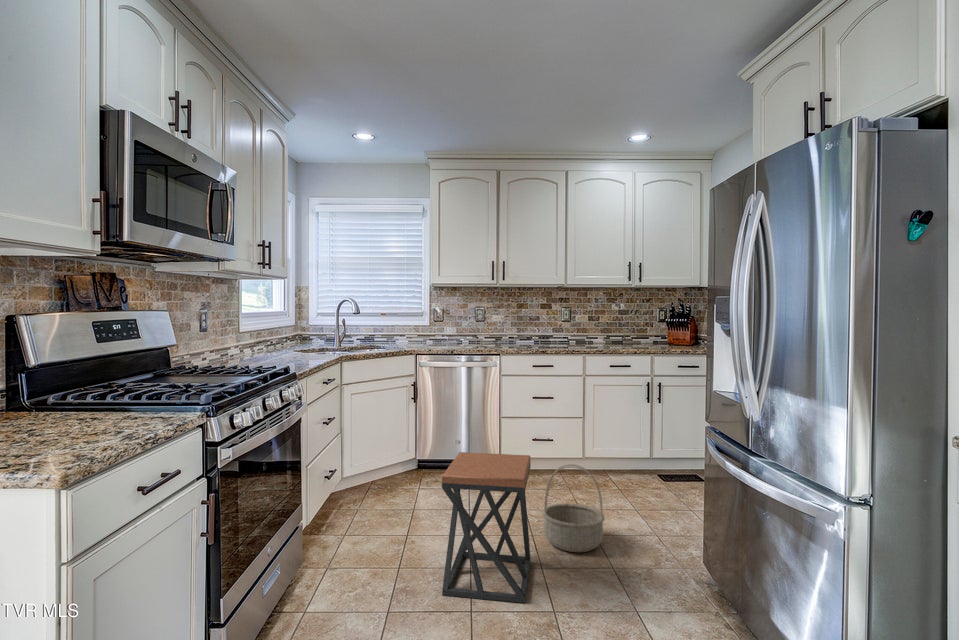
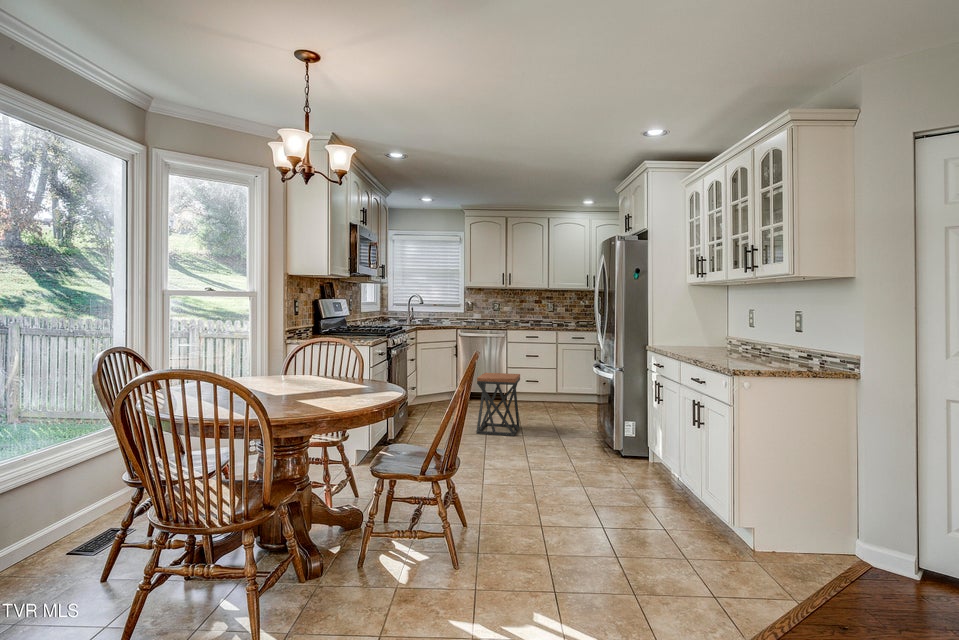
basket: present [543,464,605,552] -> none [527,382,559,426]

